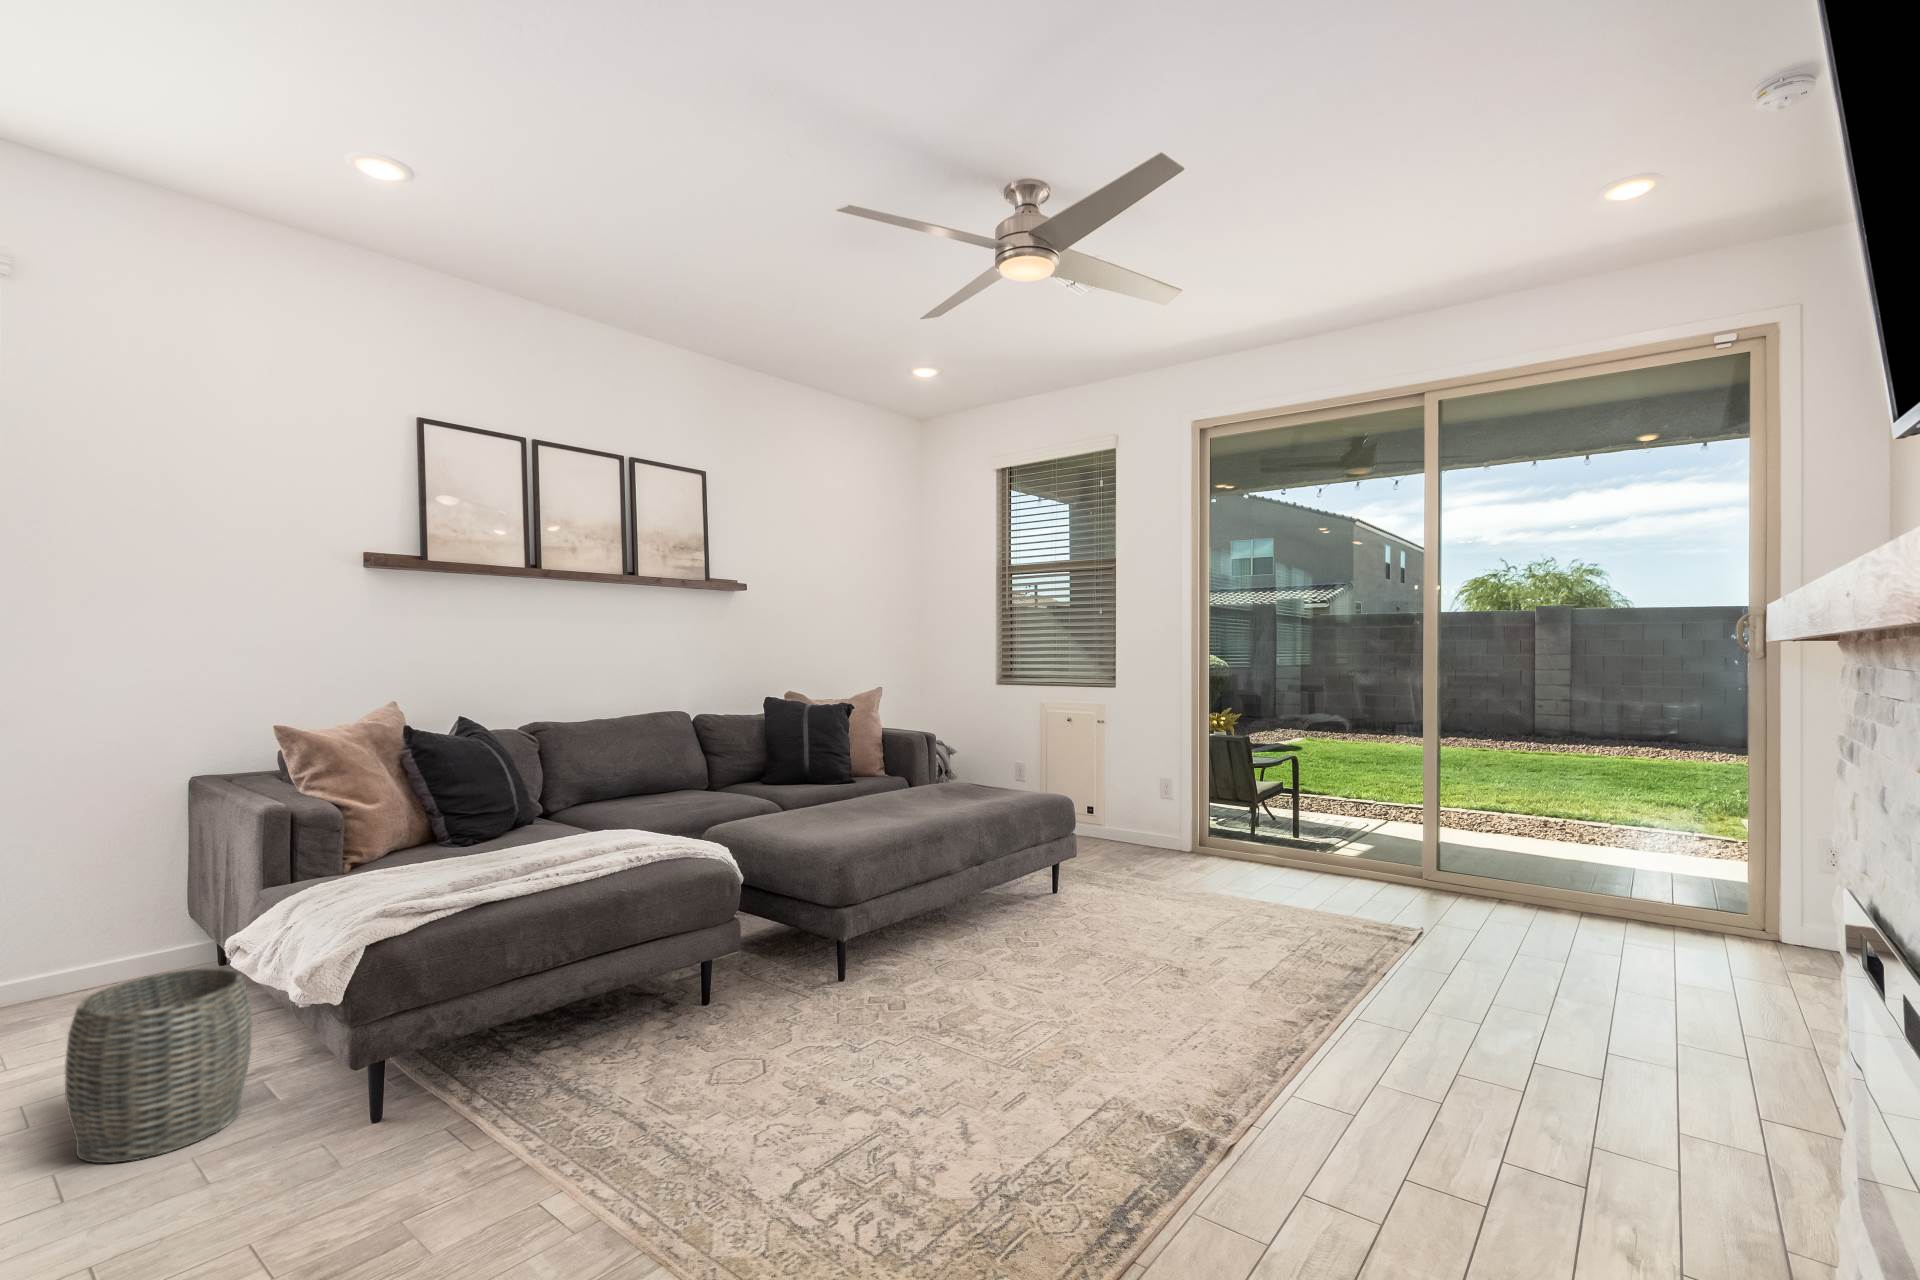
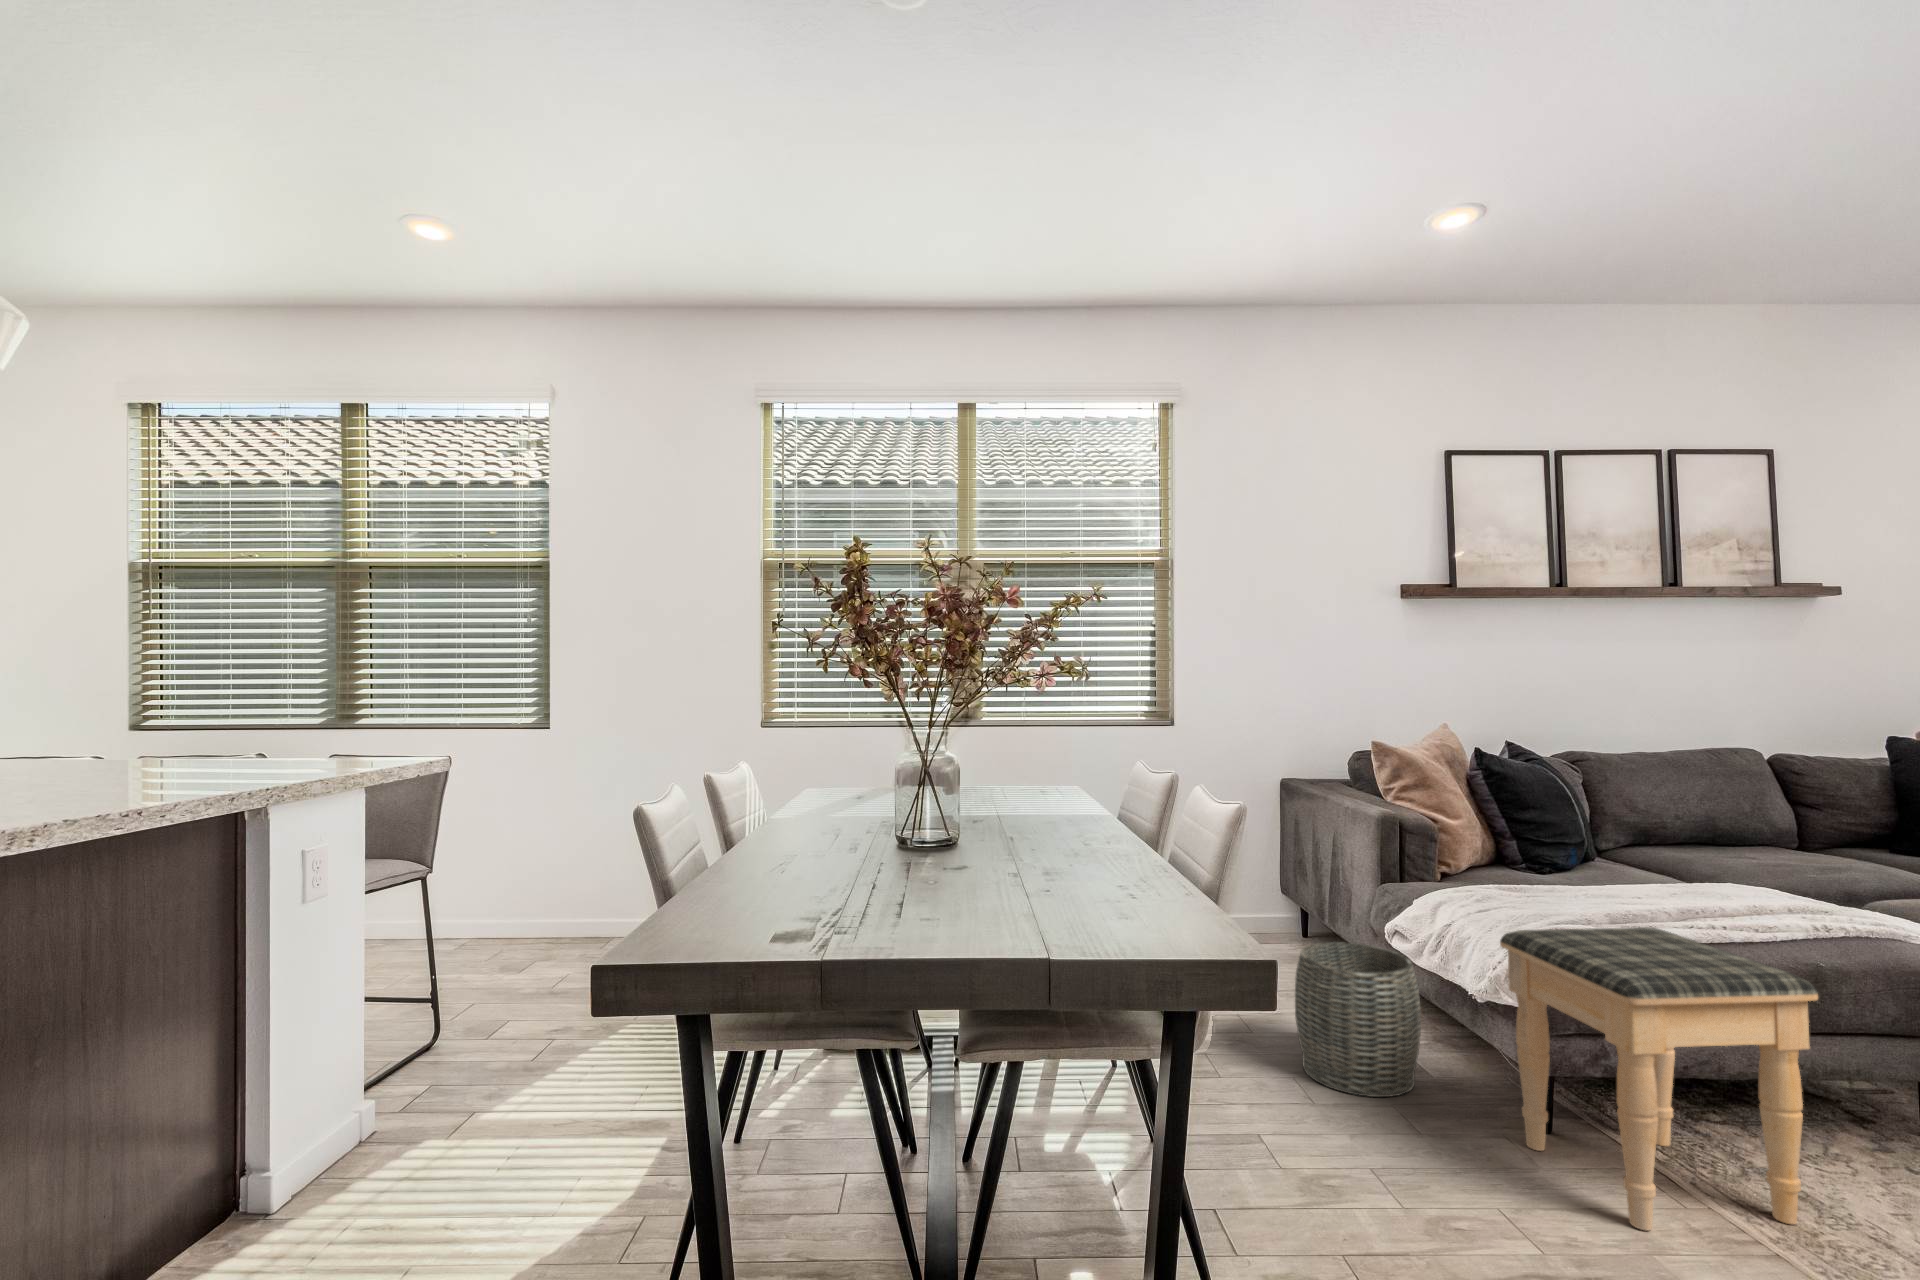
footstool: none [314,888,579,1195] -> present [1500,927,1818,1230]

